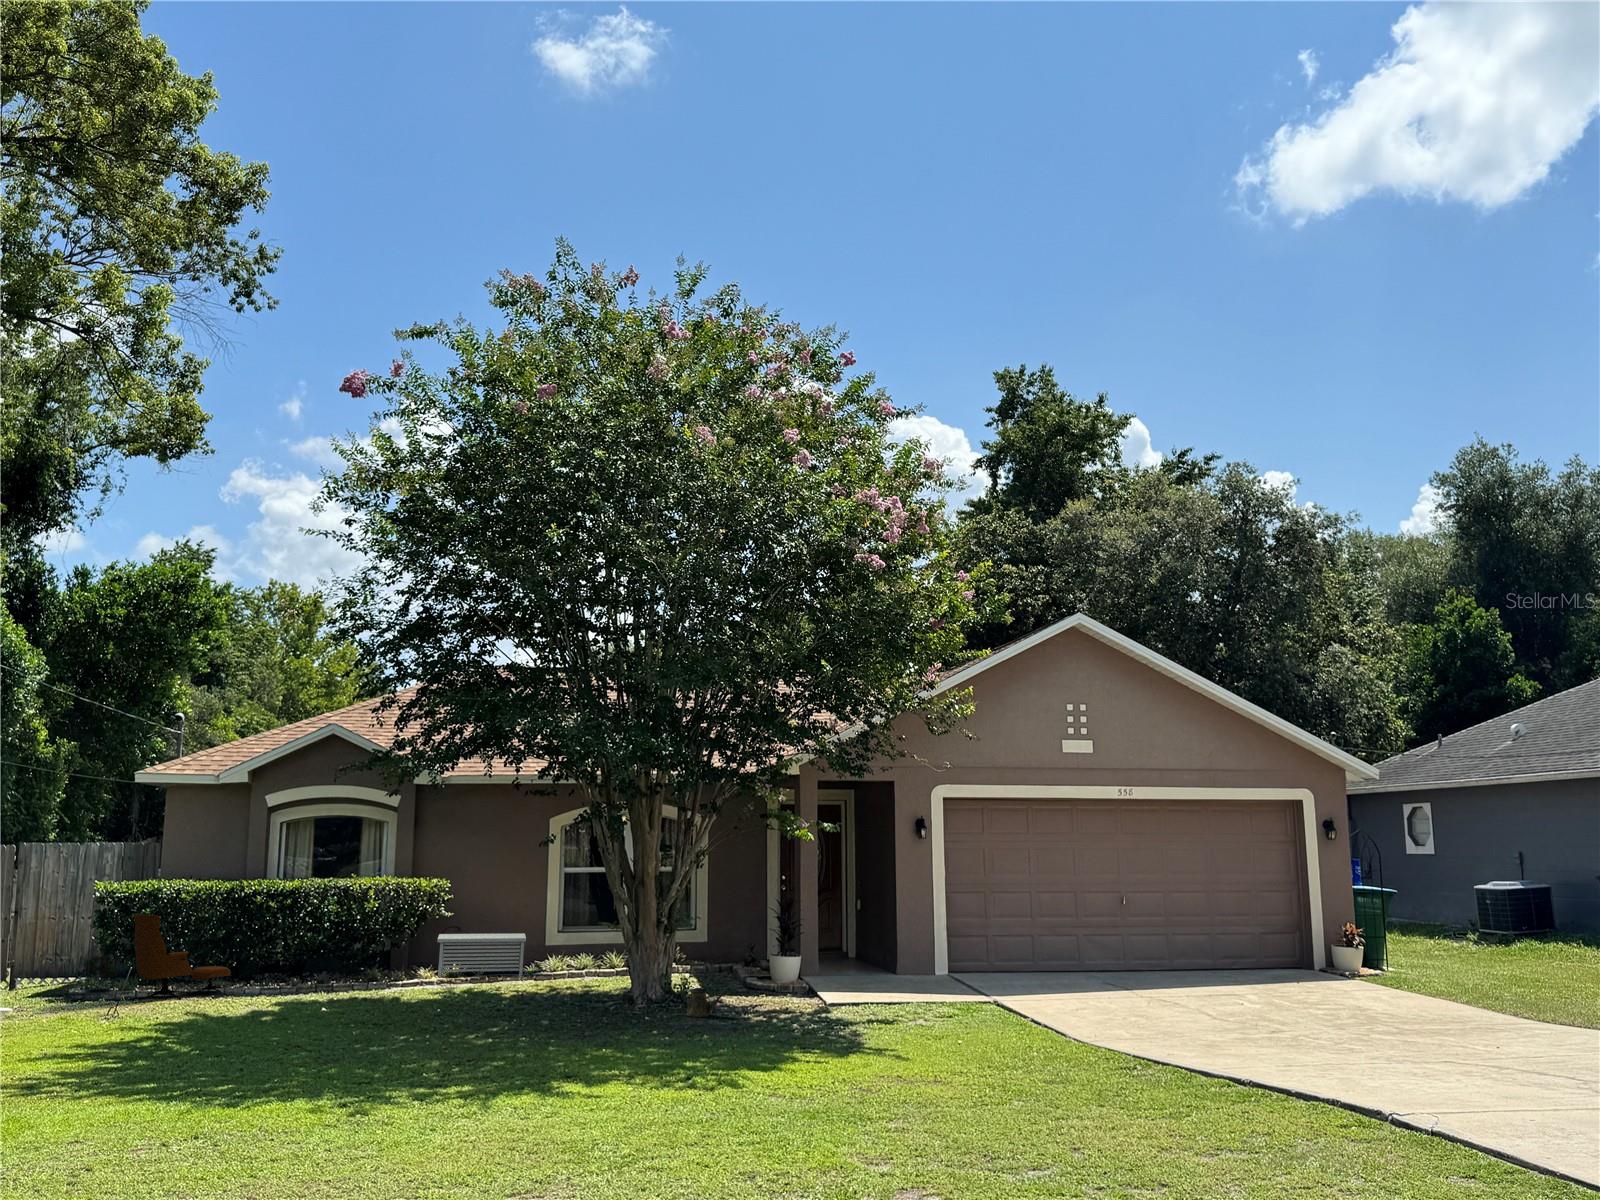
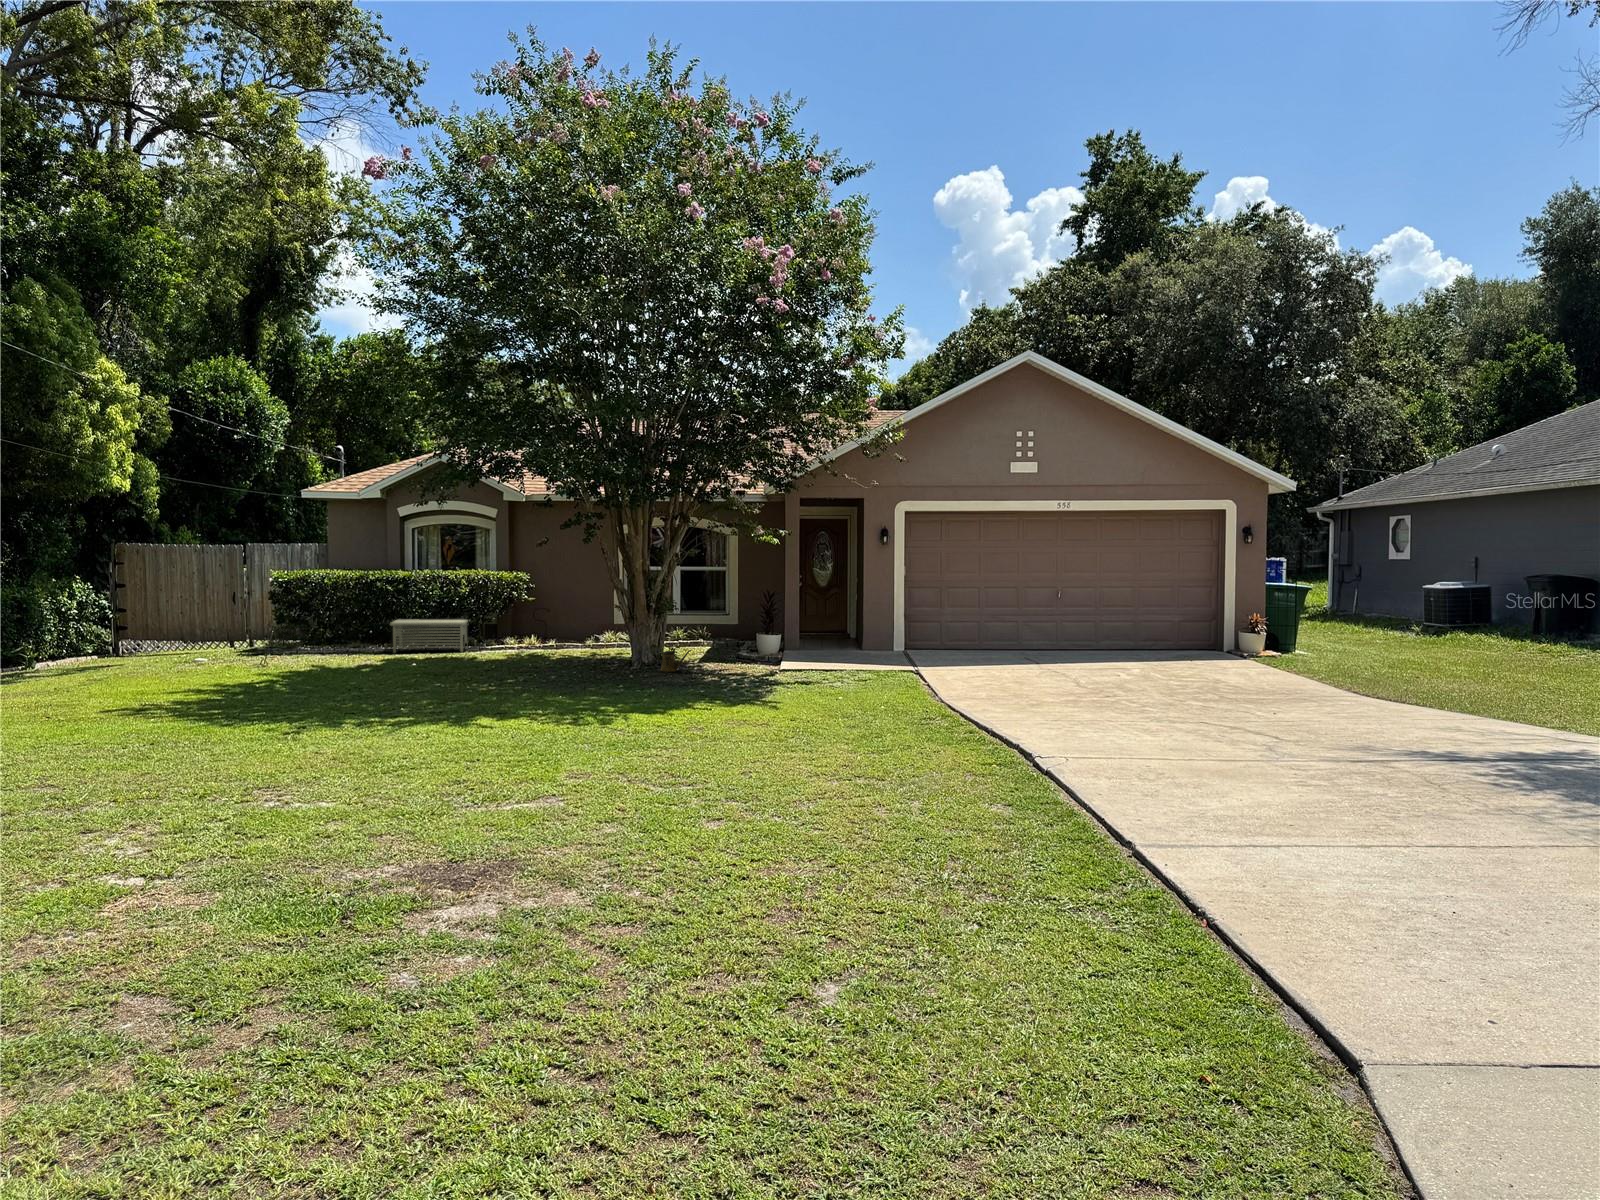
lounge chair: present [134,914,231,1001] -> none [295,596,372,654]
storage bench: present [437,933,526,978] -> present [390,619,468,653]

